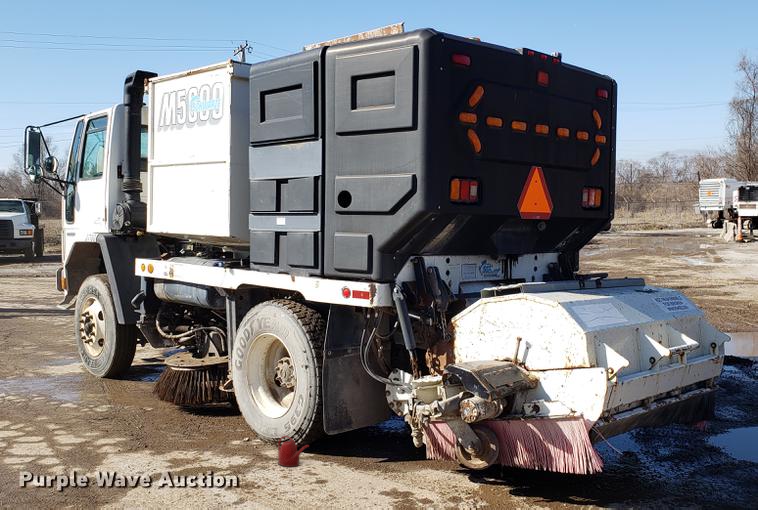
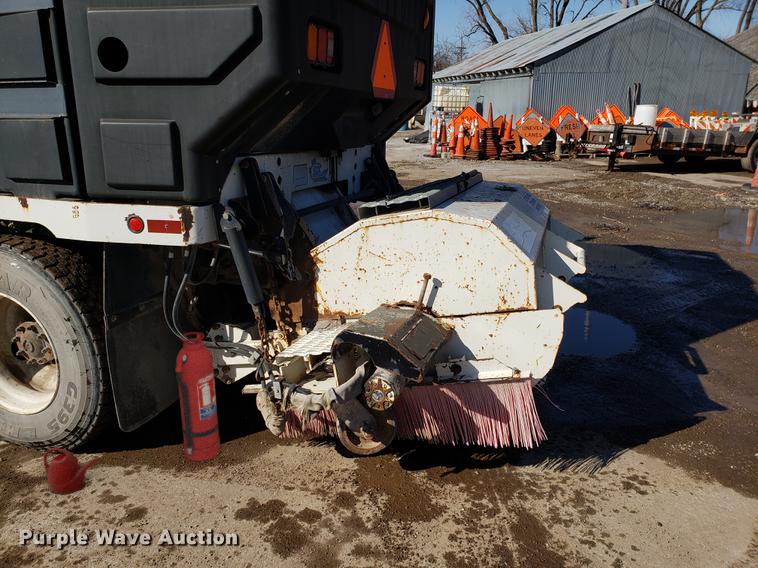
fire extinguisher: none [362,374,388,467] -> present [175,332,220,461]

